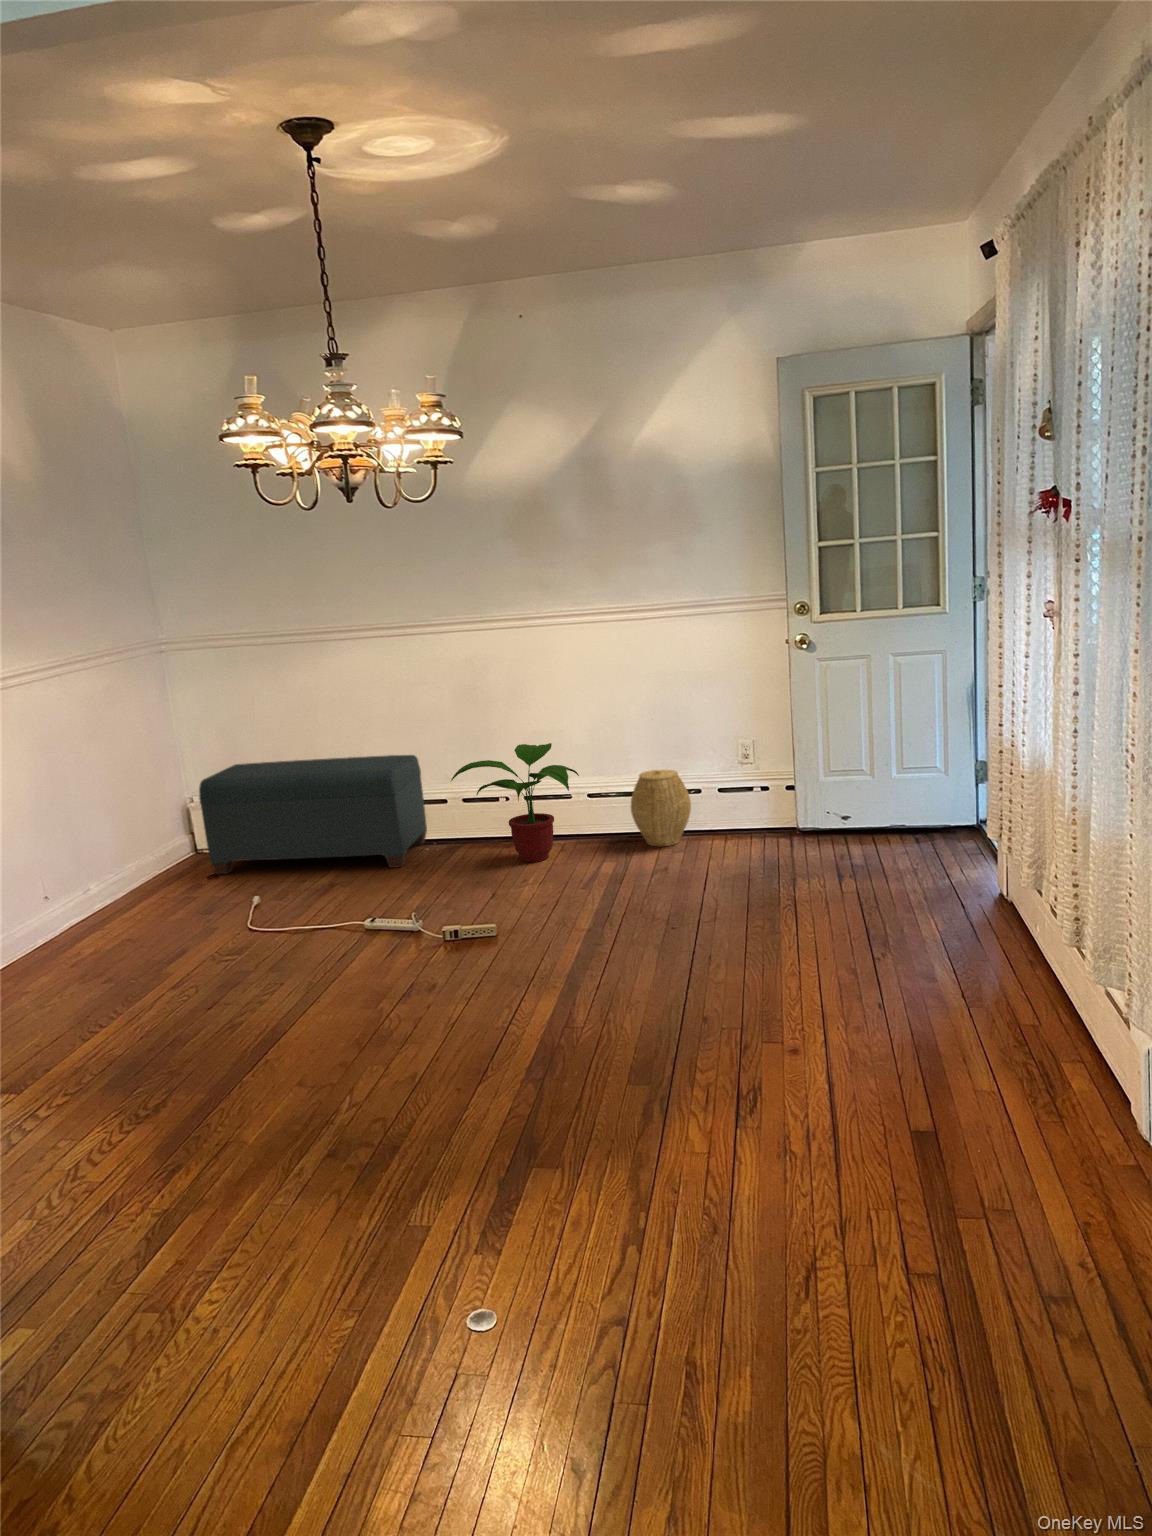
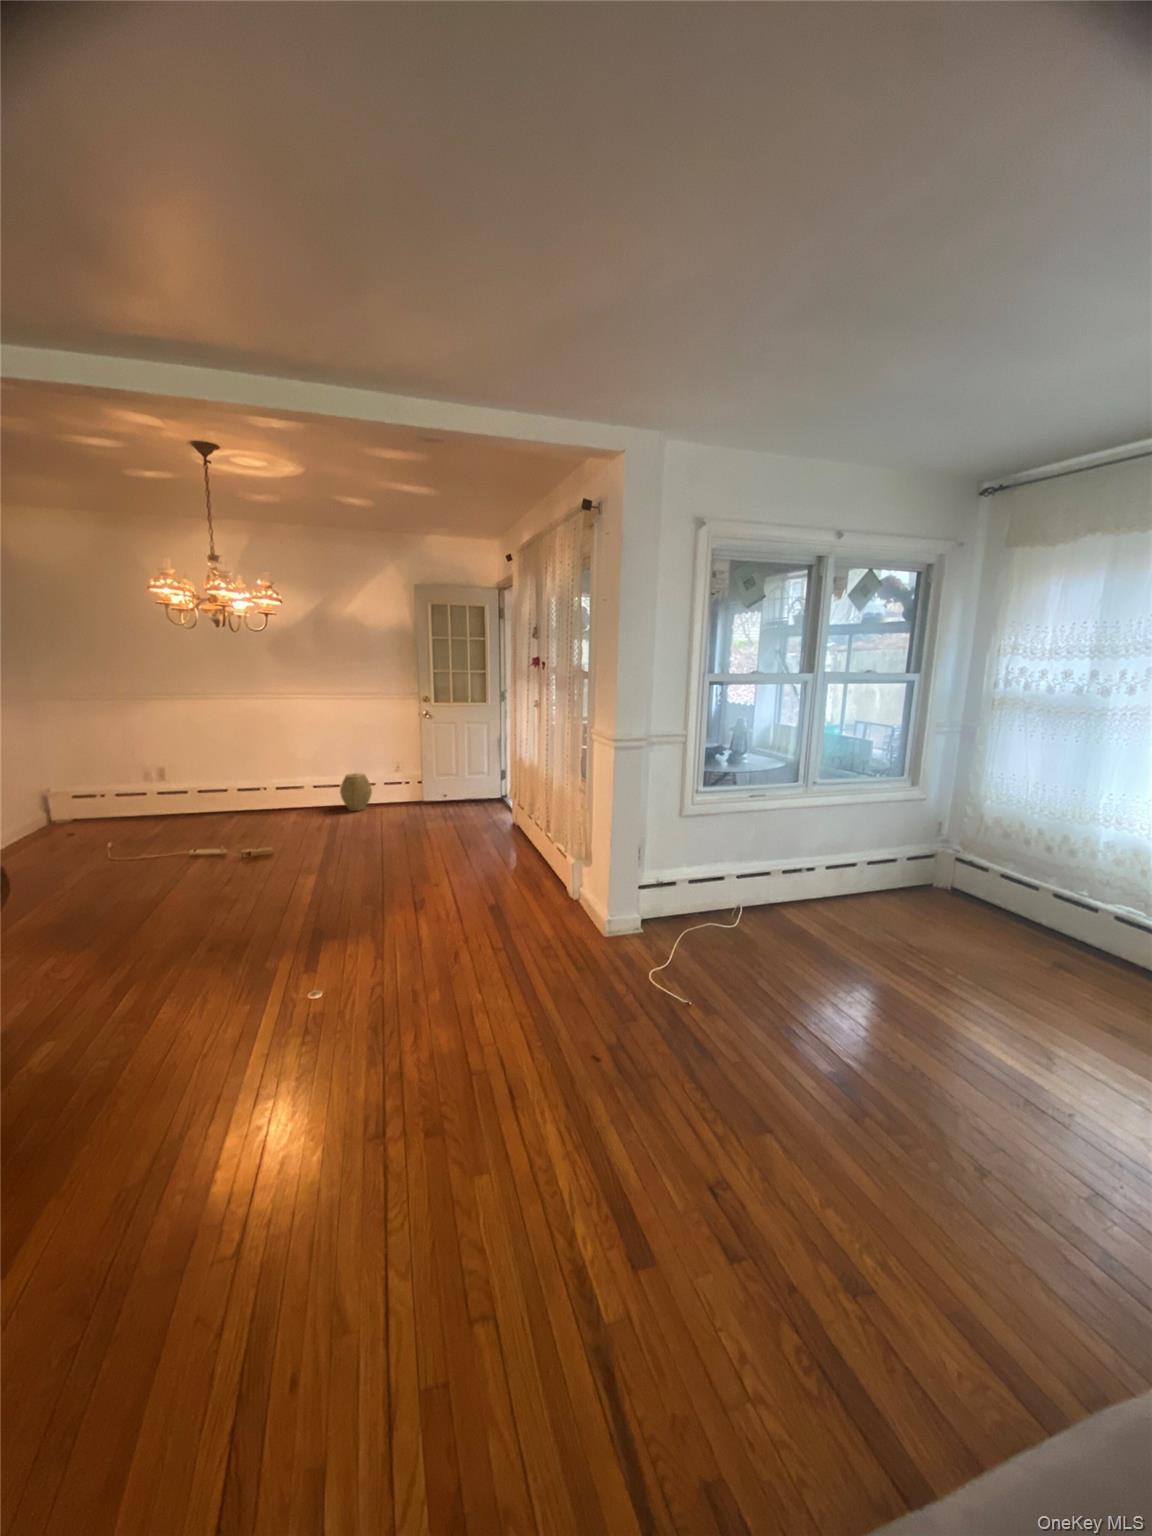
potted plant: present [451,743,579,862] -> none [238,759,313,820]
bench: present [199,755,427,874] -> none [60,764,217,834]

